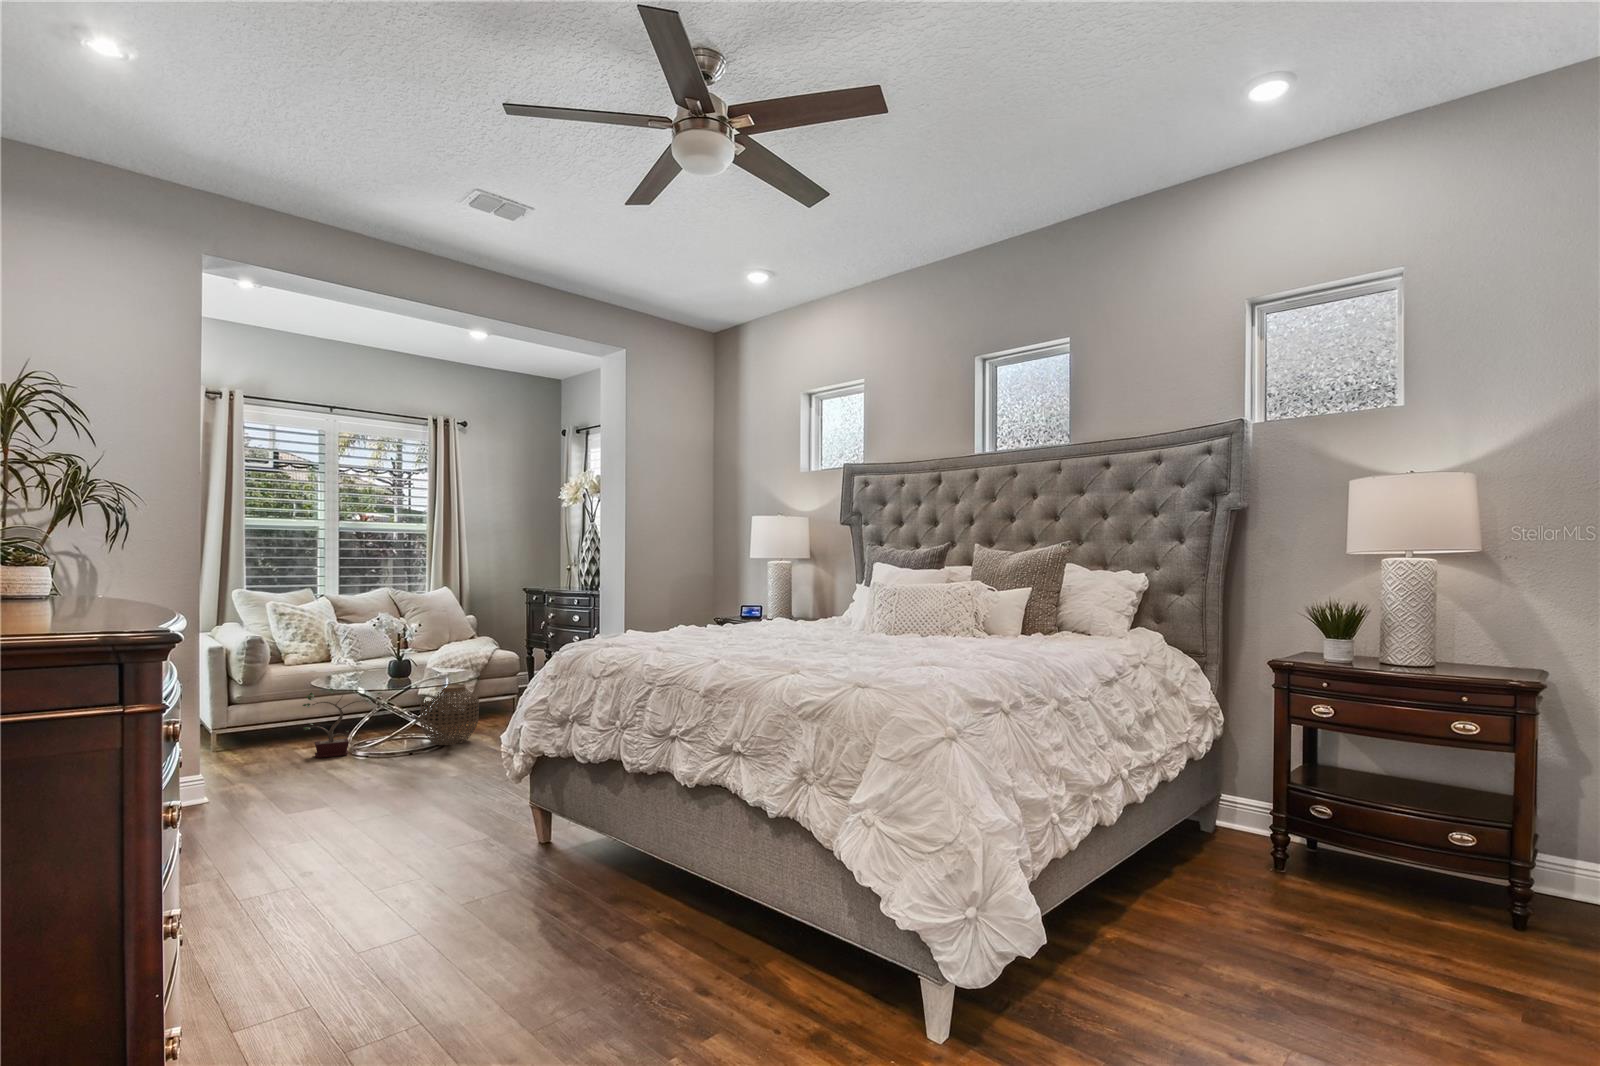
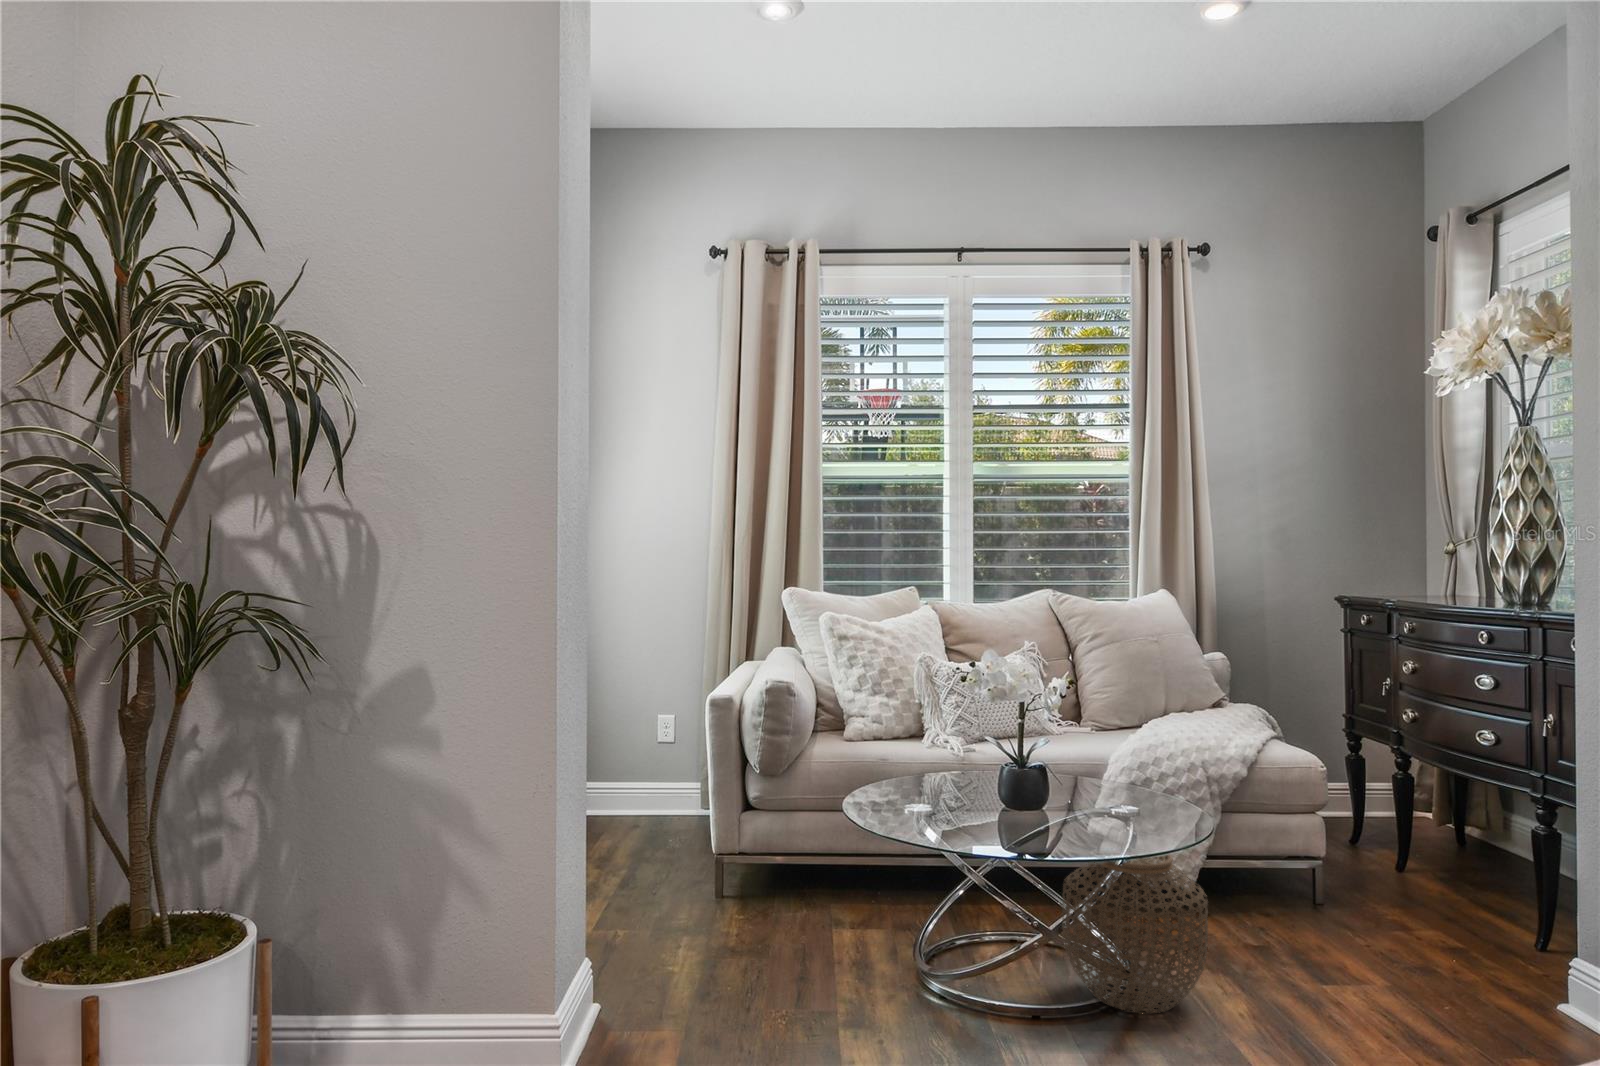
potted plant: present [303,688,382,758] -> none [809,796,972,984]

